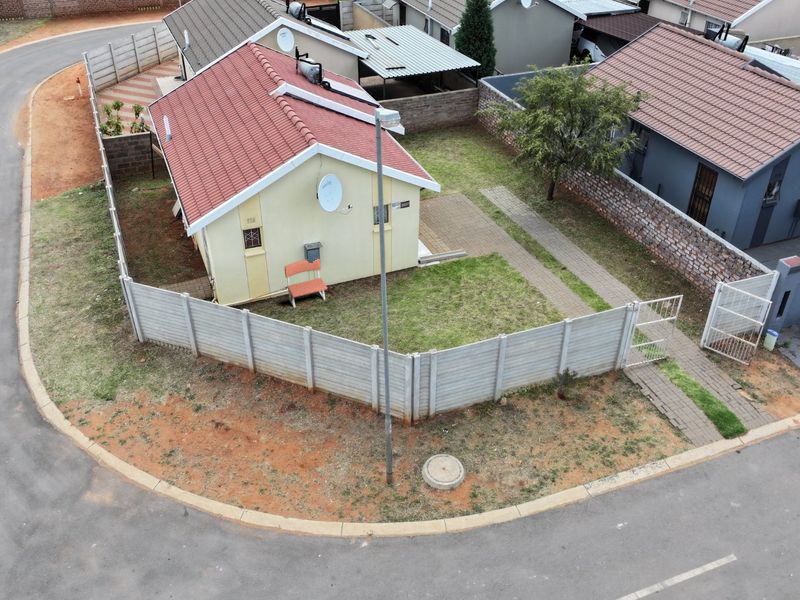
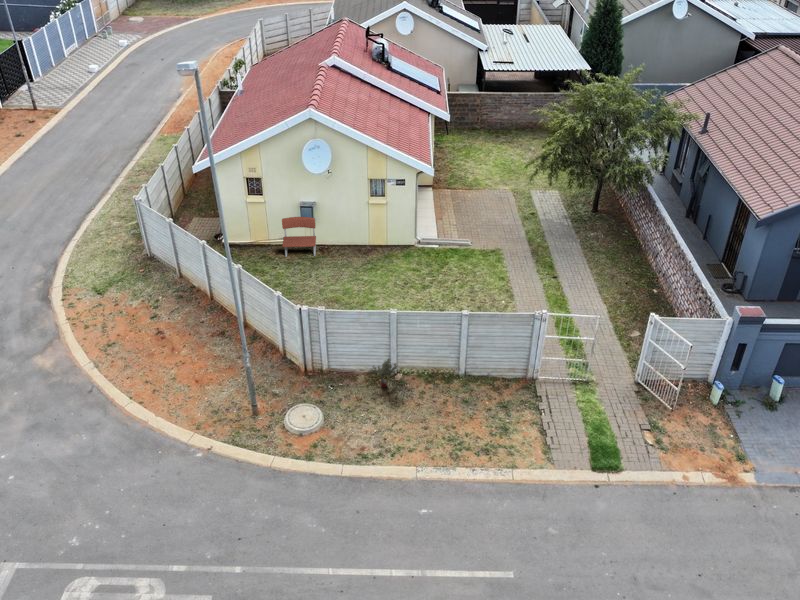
potted tree: present [549,367,578,398] -> present [370,359,397,387]

